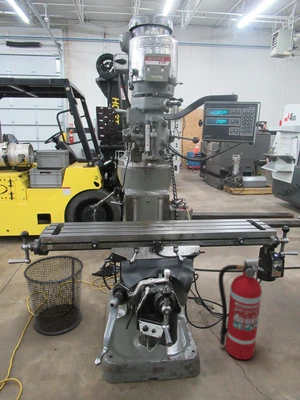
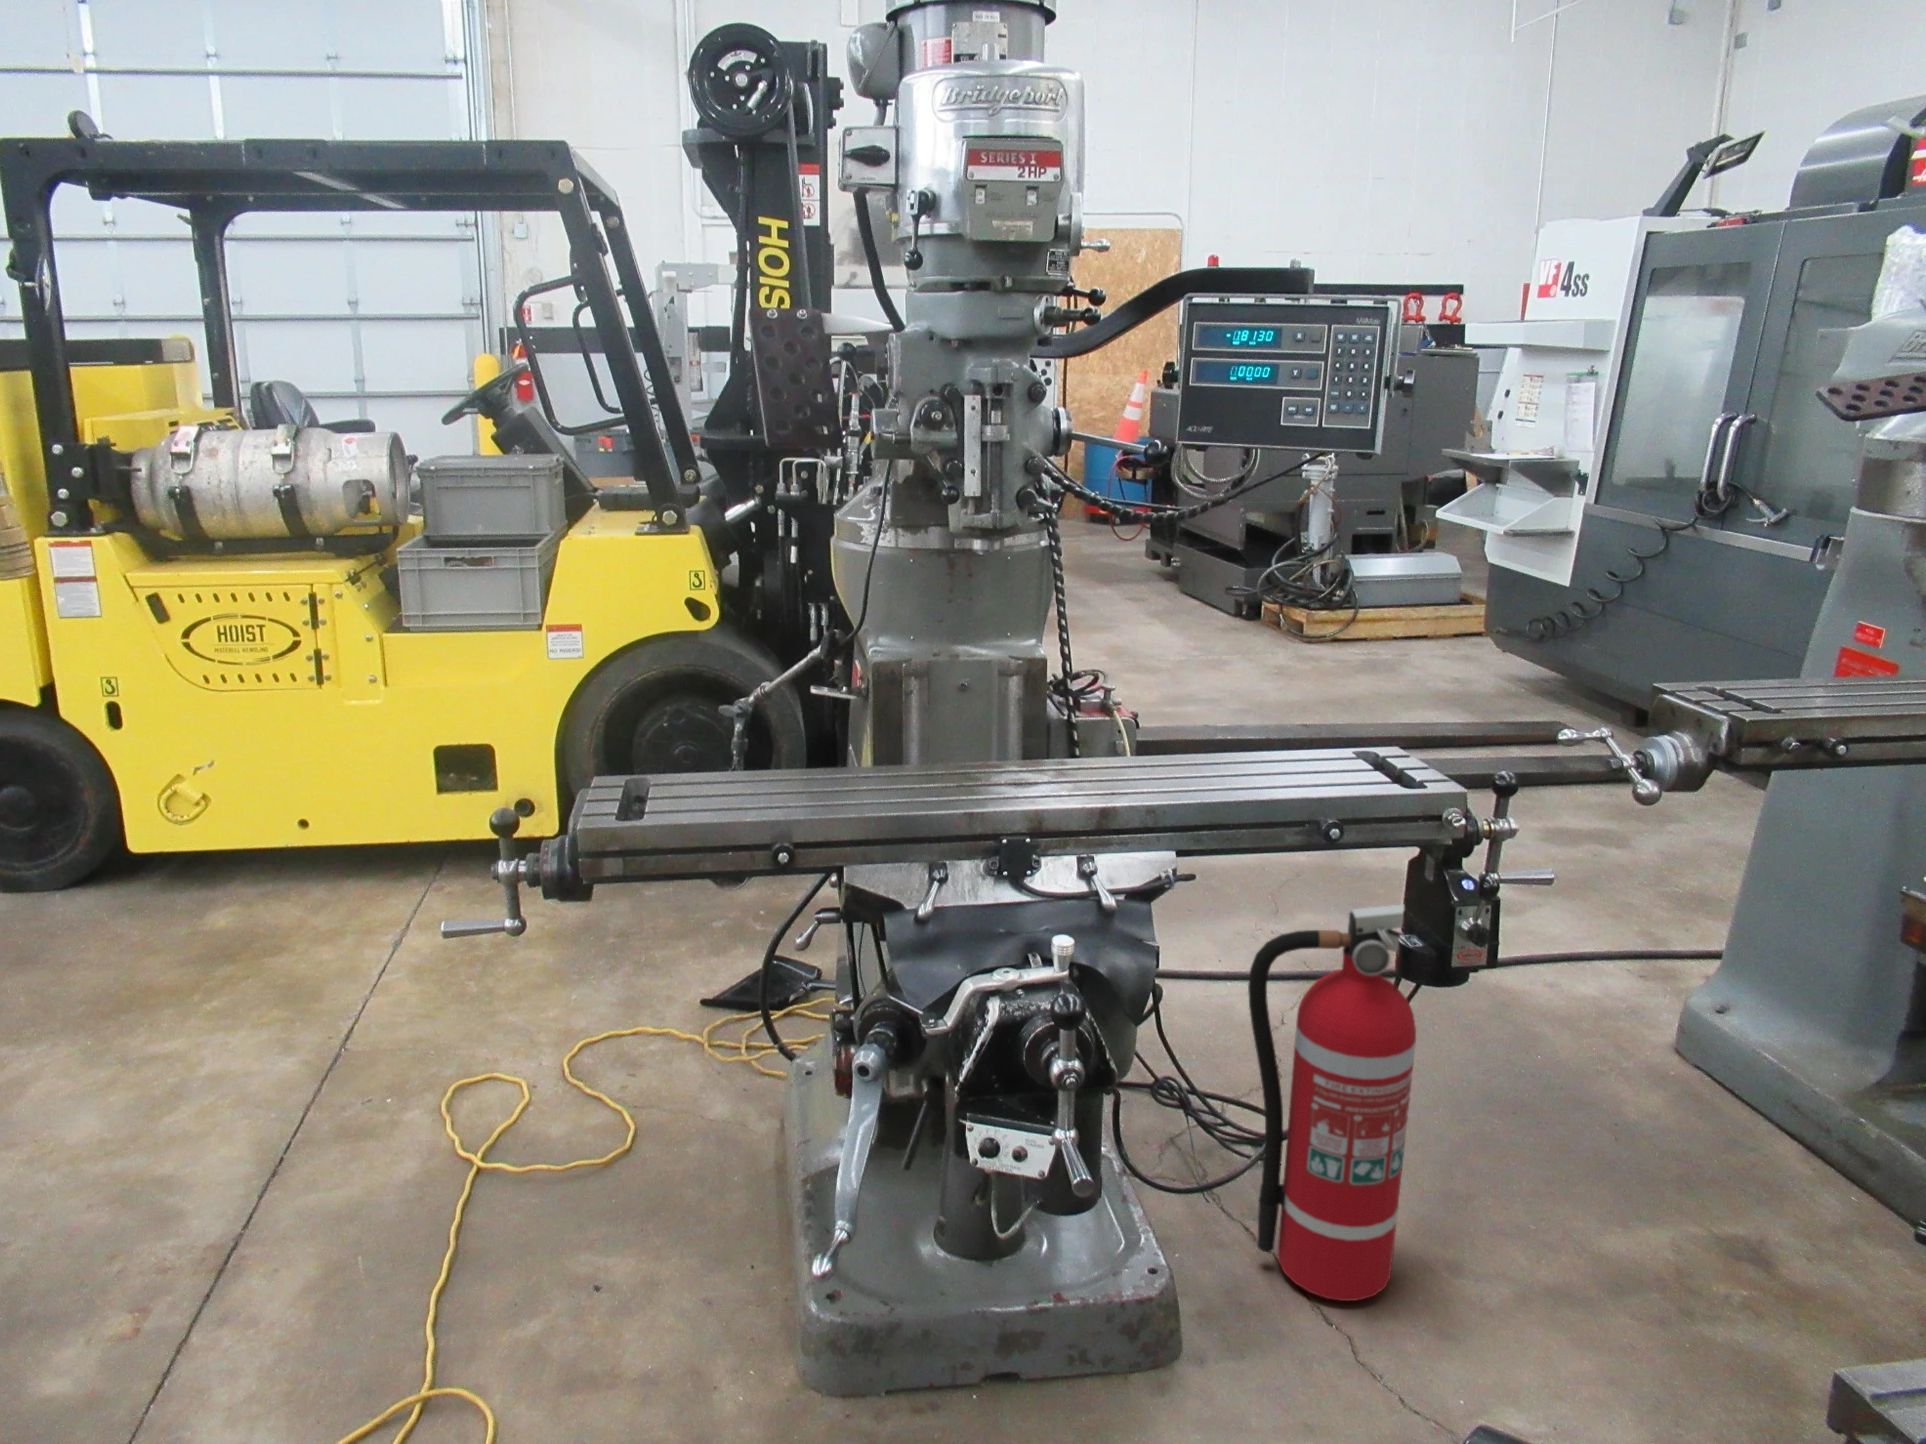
waste bin: present [24,255,83,335] -> none [455,916,694,1235]

